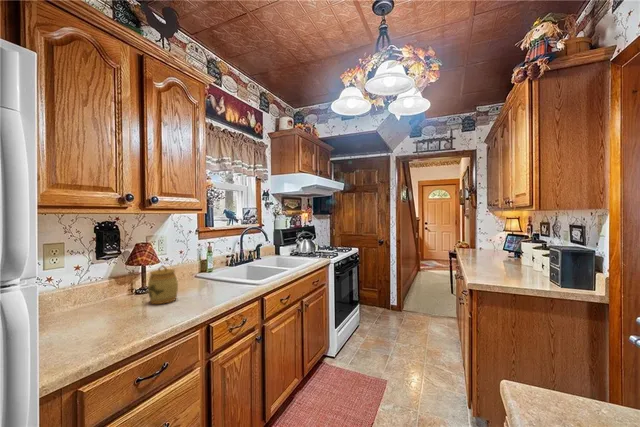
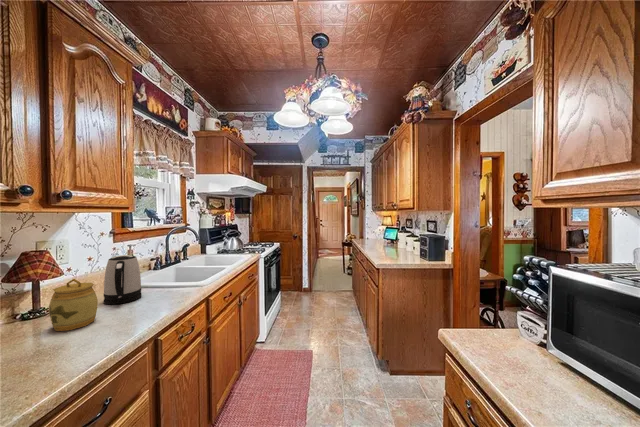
kettle: none [186,250,213,290] -> present [104,255,142,304]

